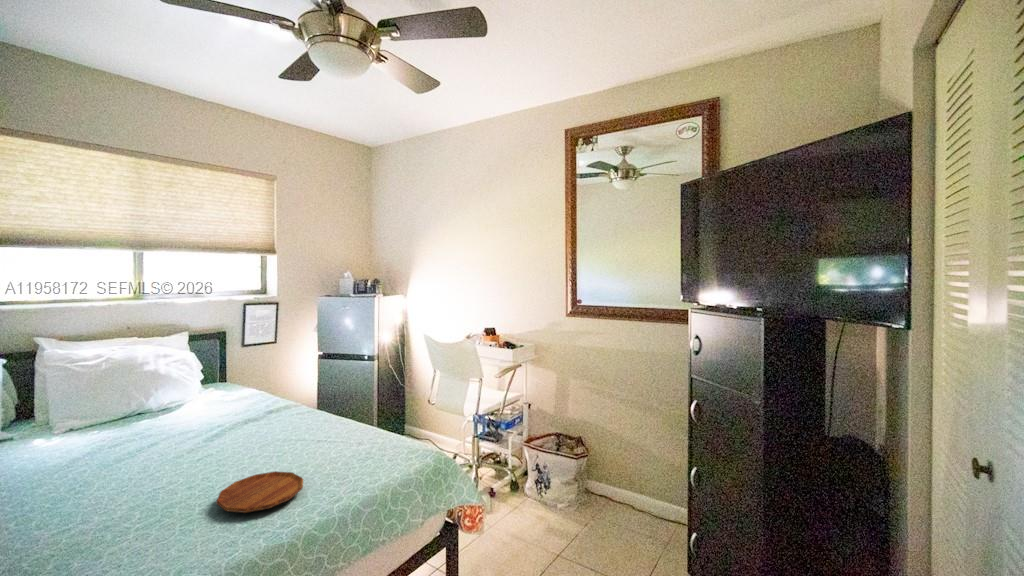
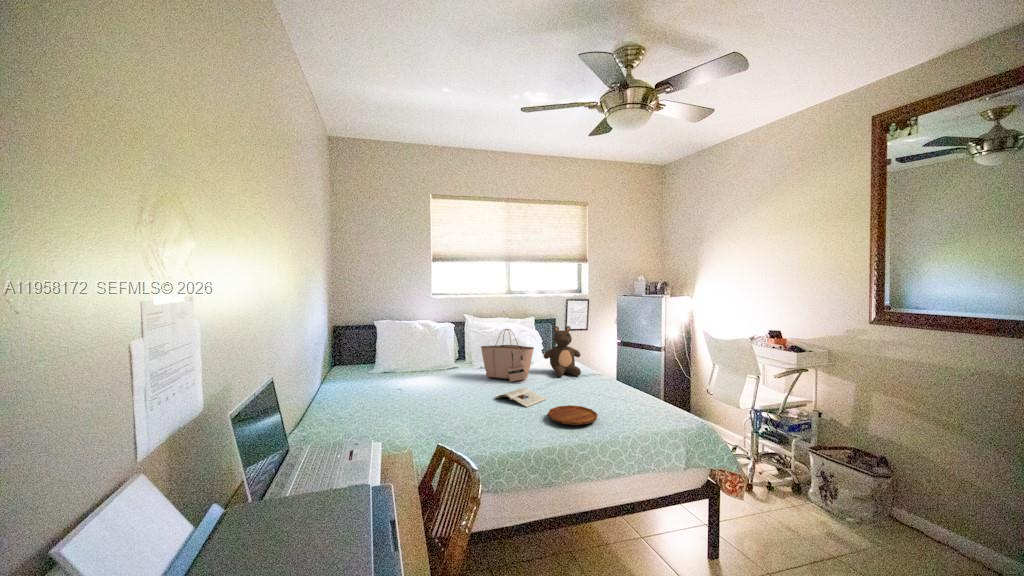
teddy bear: none [205,346,270,424] -> present [544,326,581,377]
tote bag: none [68,362,186,452] -> present [481,329,534,382]
magazine: none [101,461,213,497] -> present [495,388,546,407]

